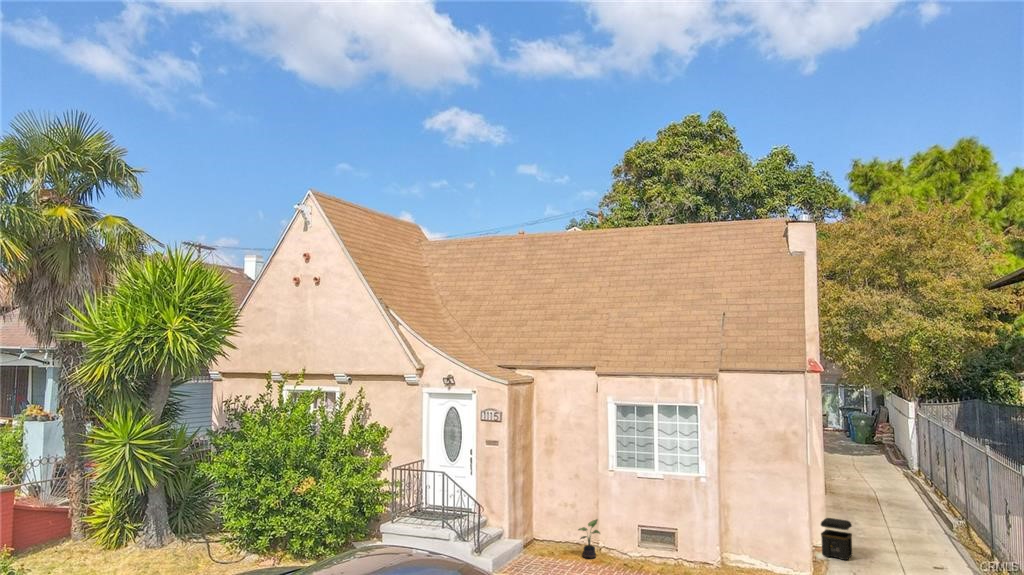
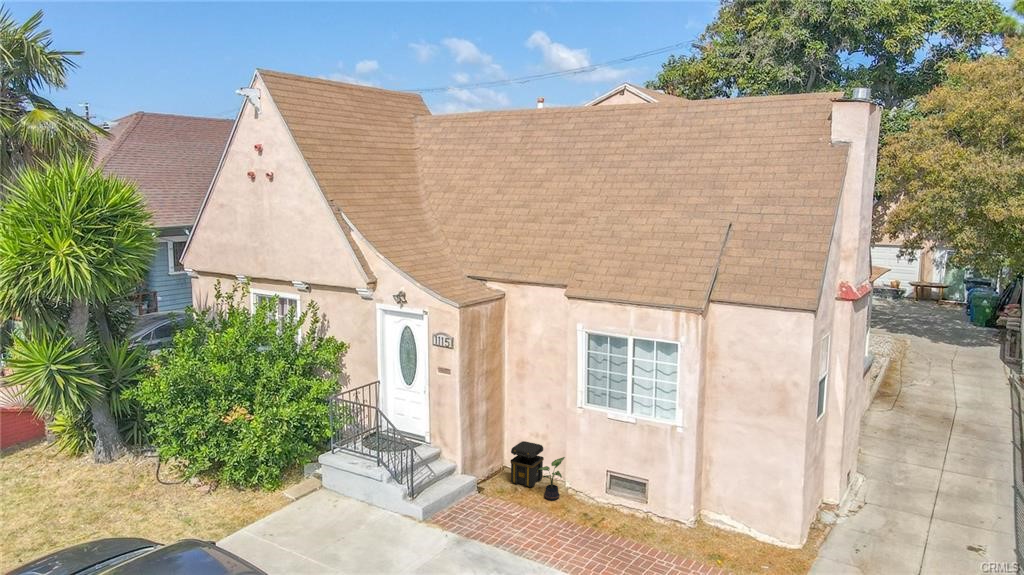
toolbox: present [821,518,852,560] -> present [510,441,544,487]

